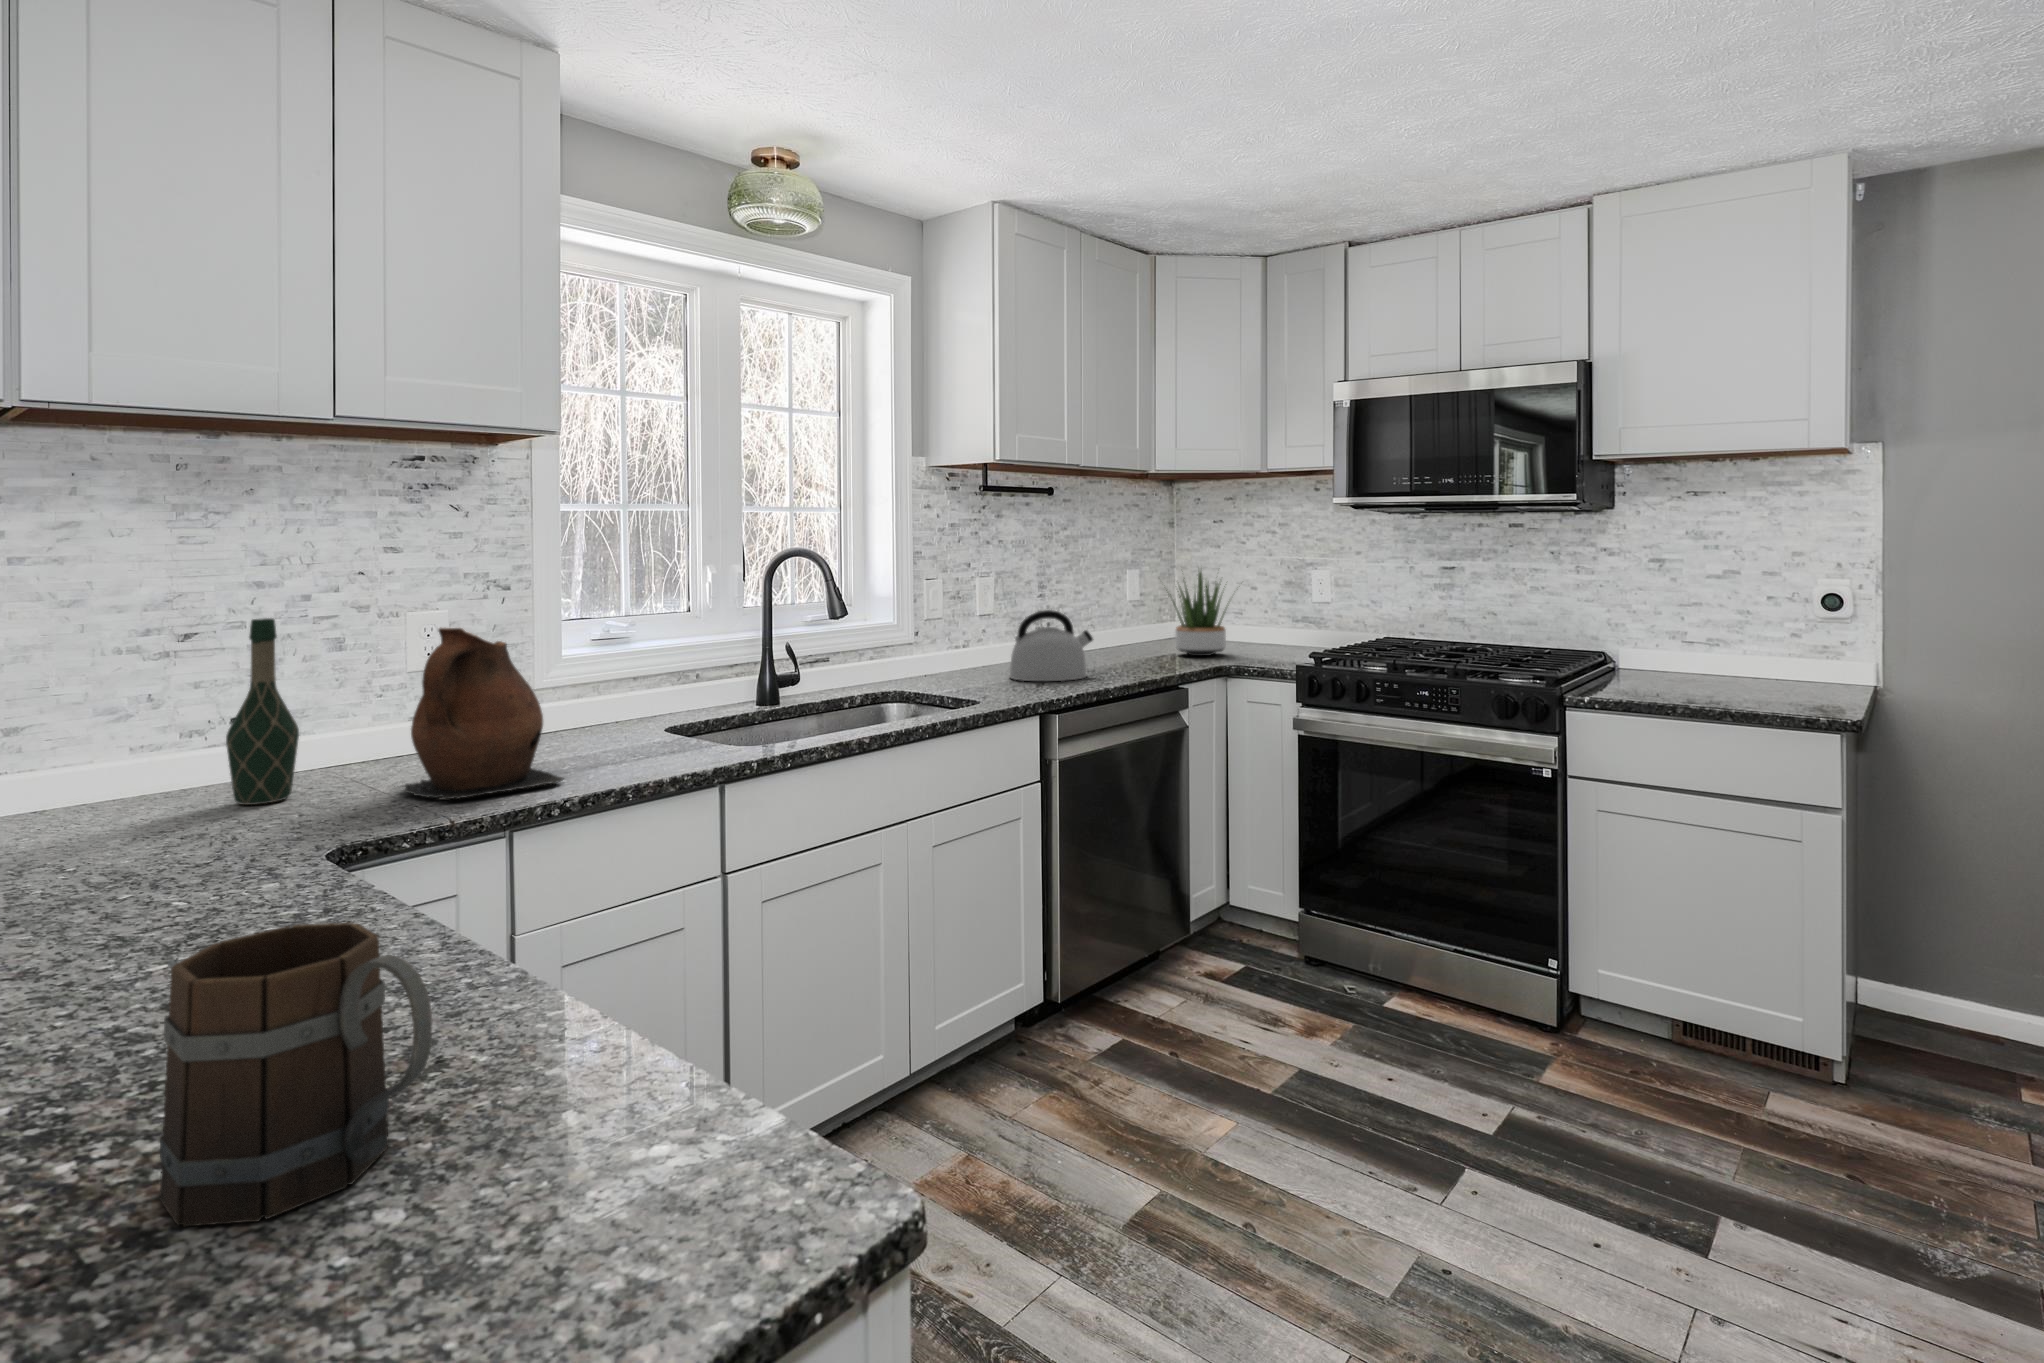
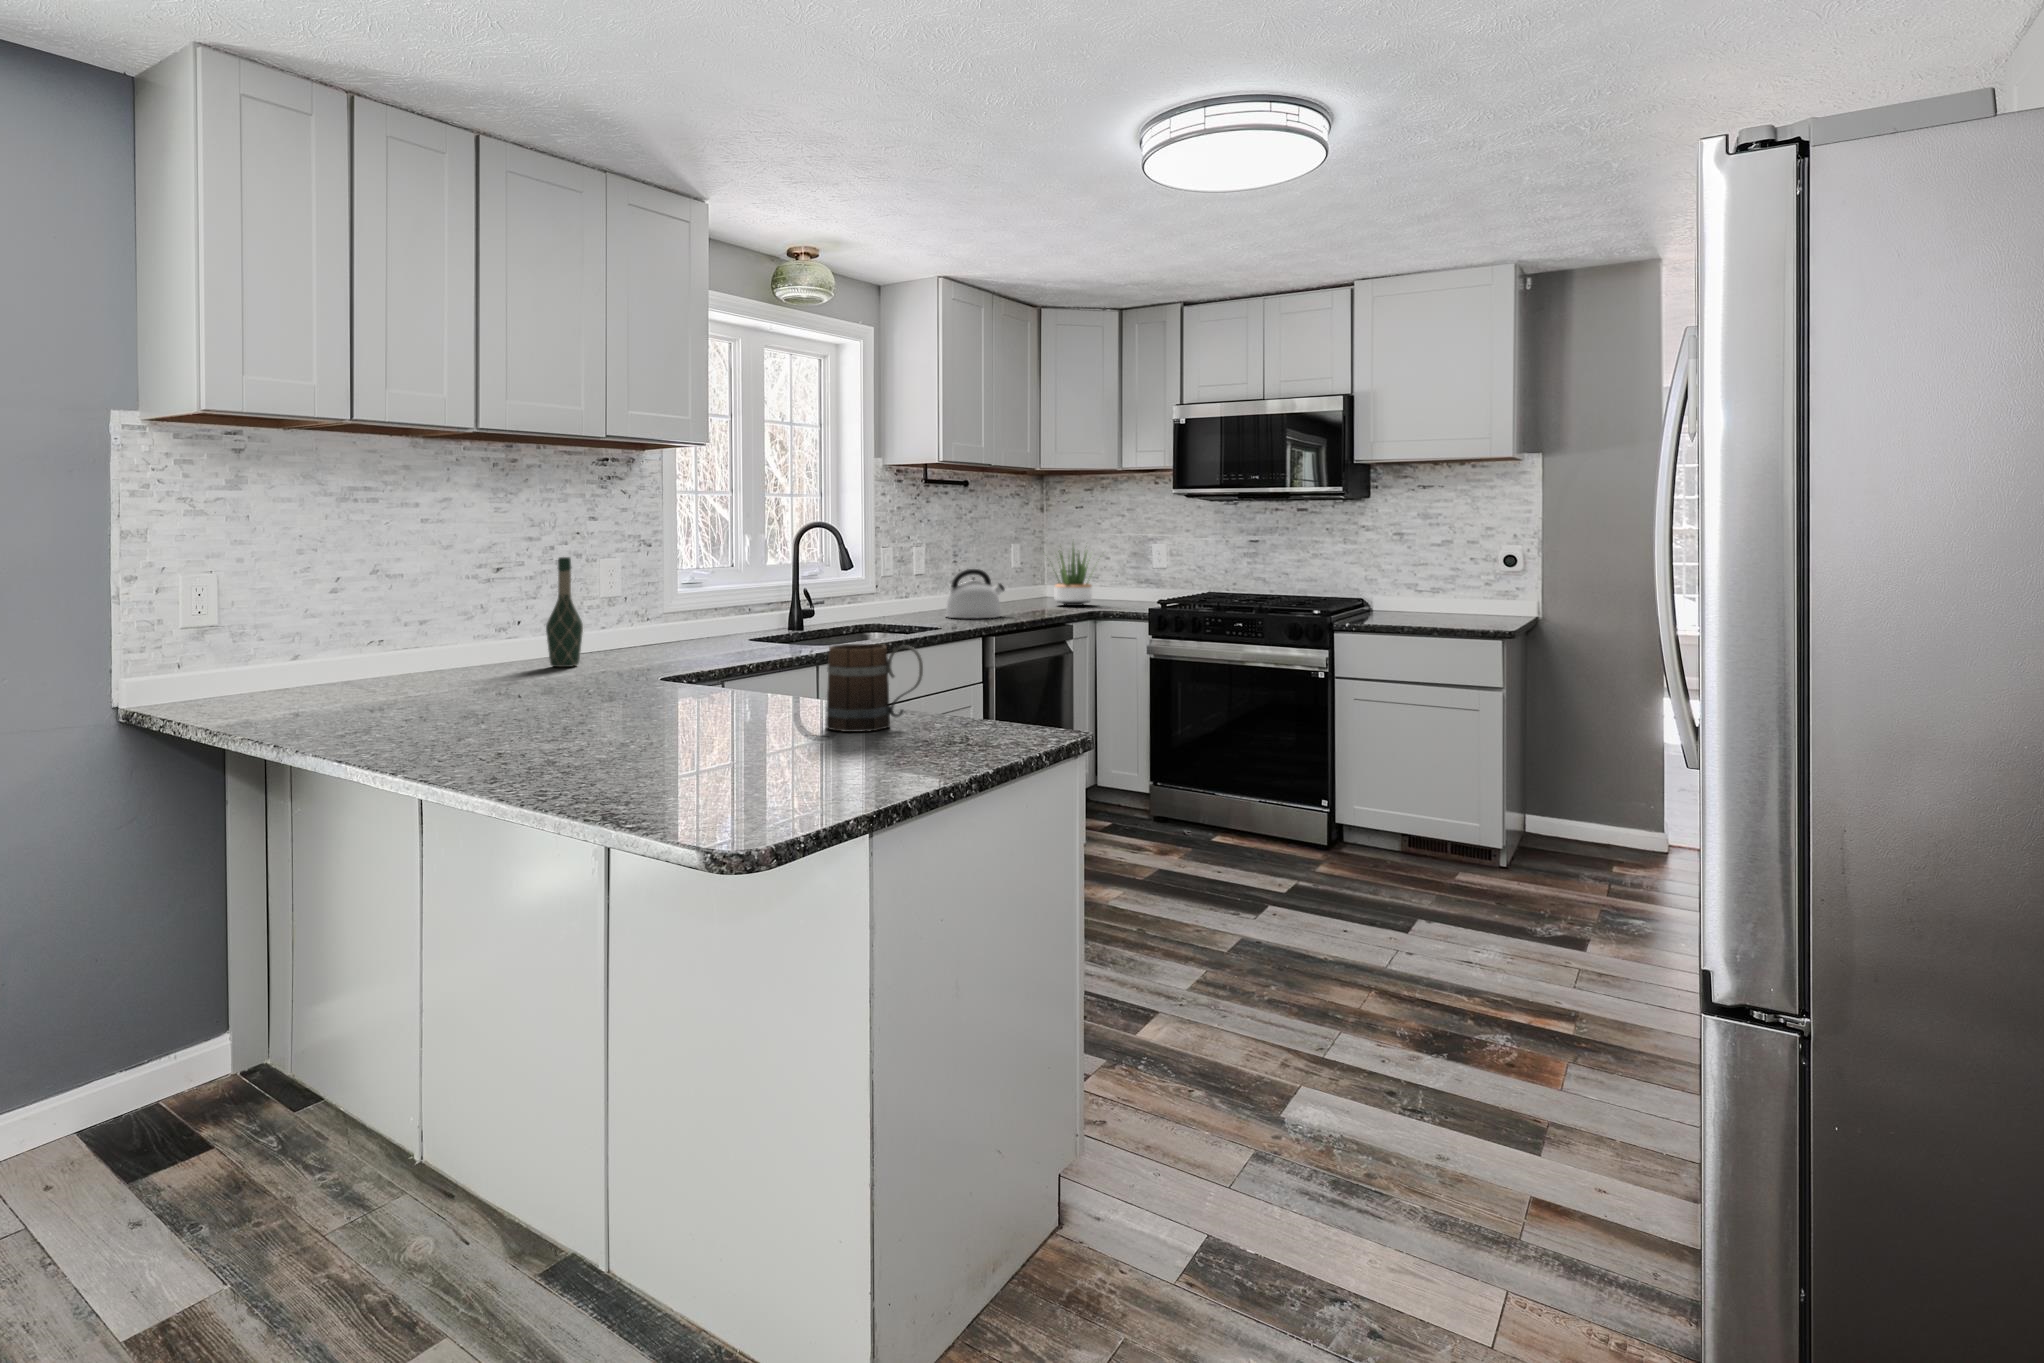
ceramic pitcher: present [404,628,563,800] -> none [638,563,734,663]

